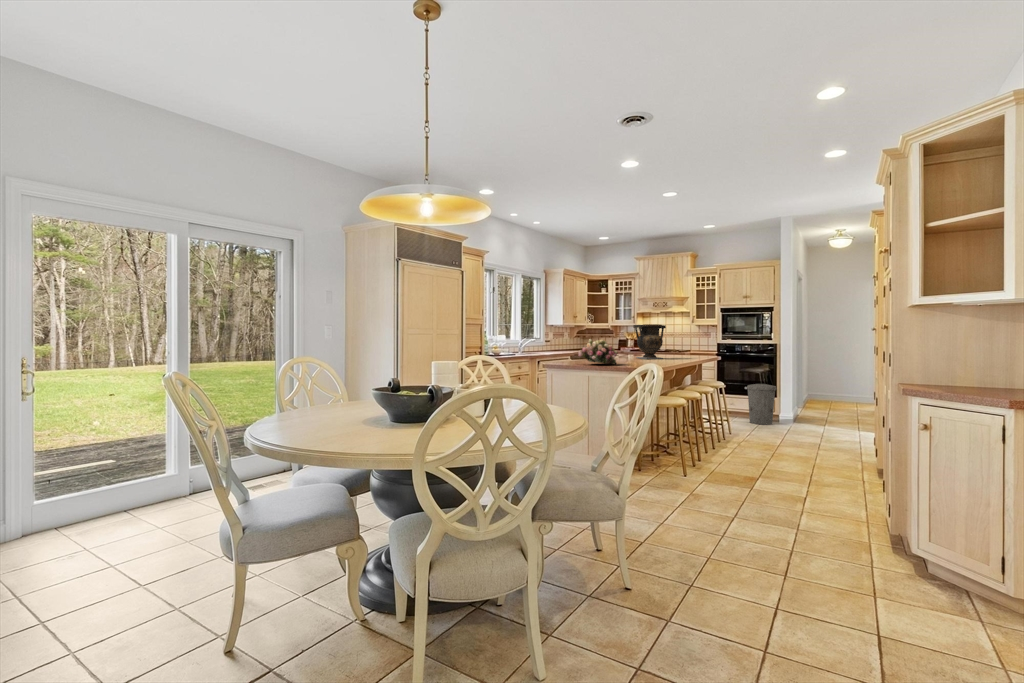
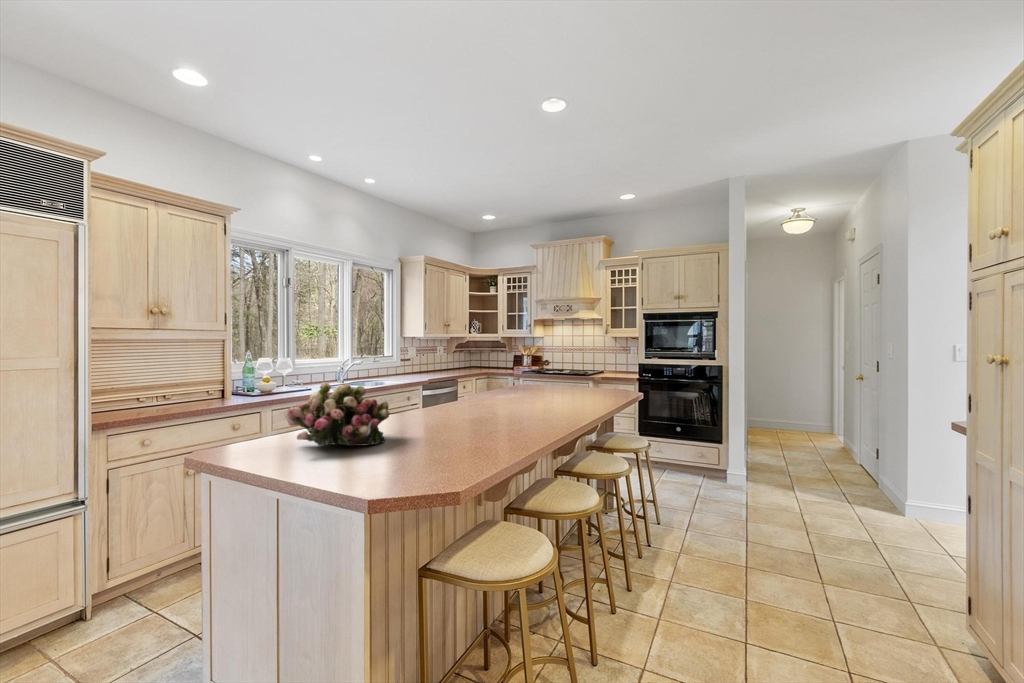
vase: present [633,324,666,359] -> none [477,341,538,408]
trash can: present [747,384,777,425] -> none [681,426,723,489]

